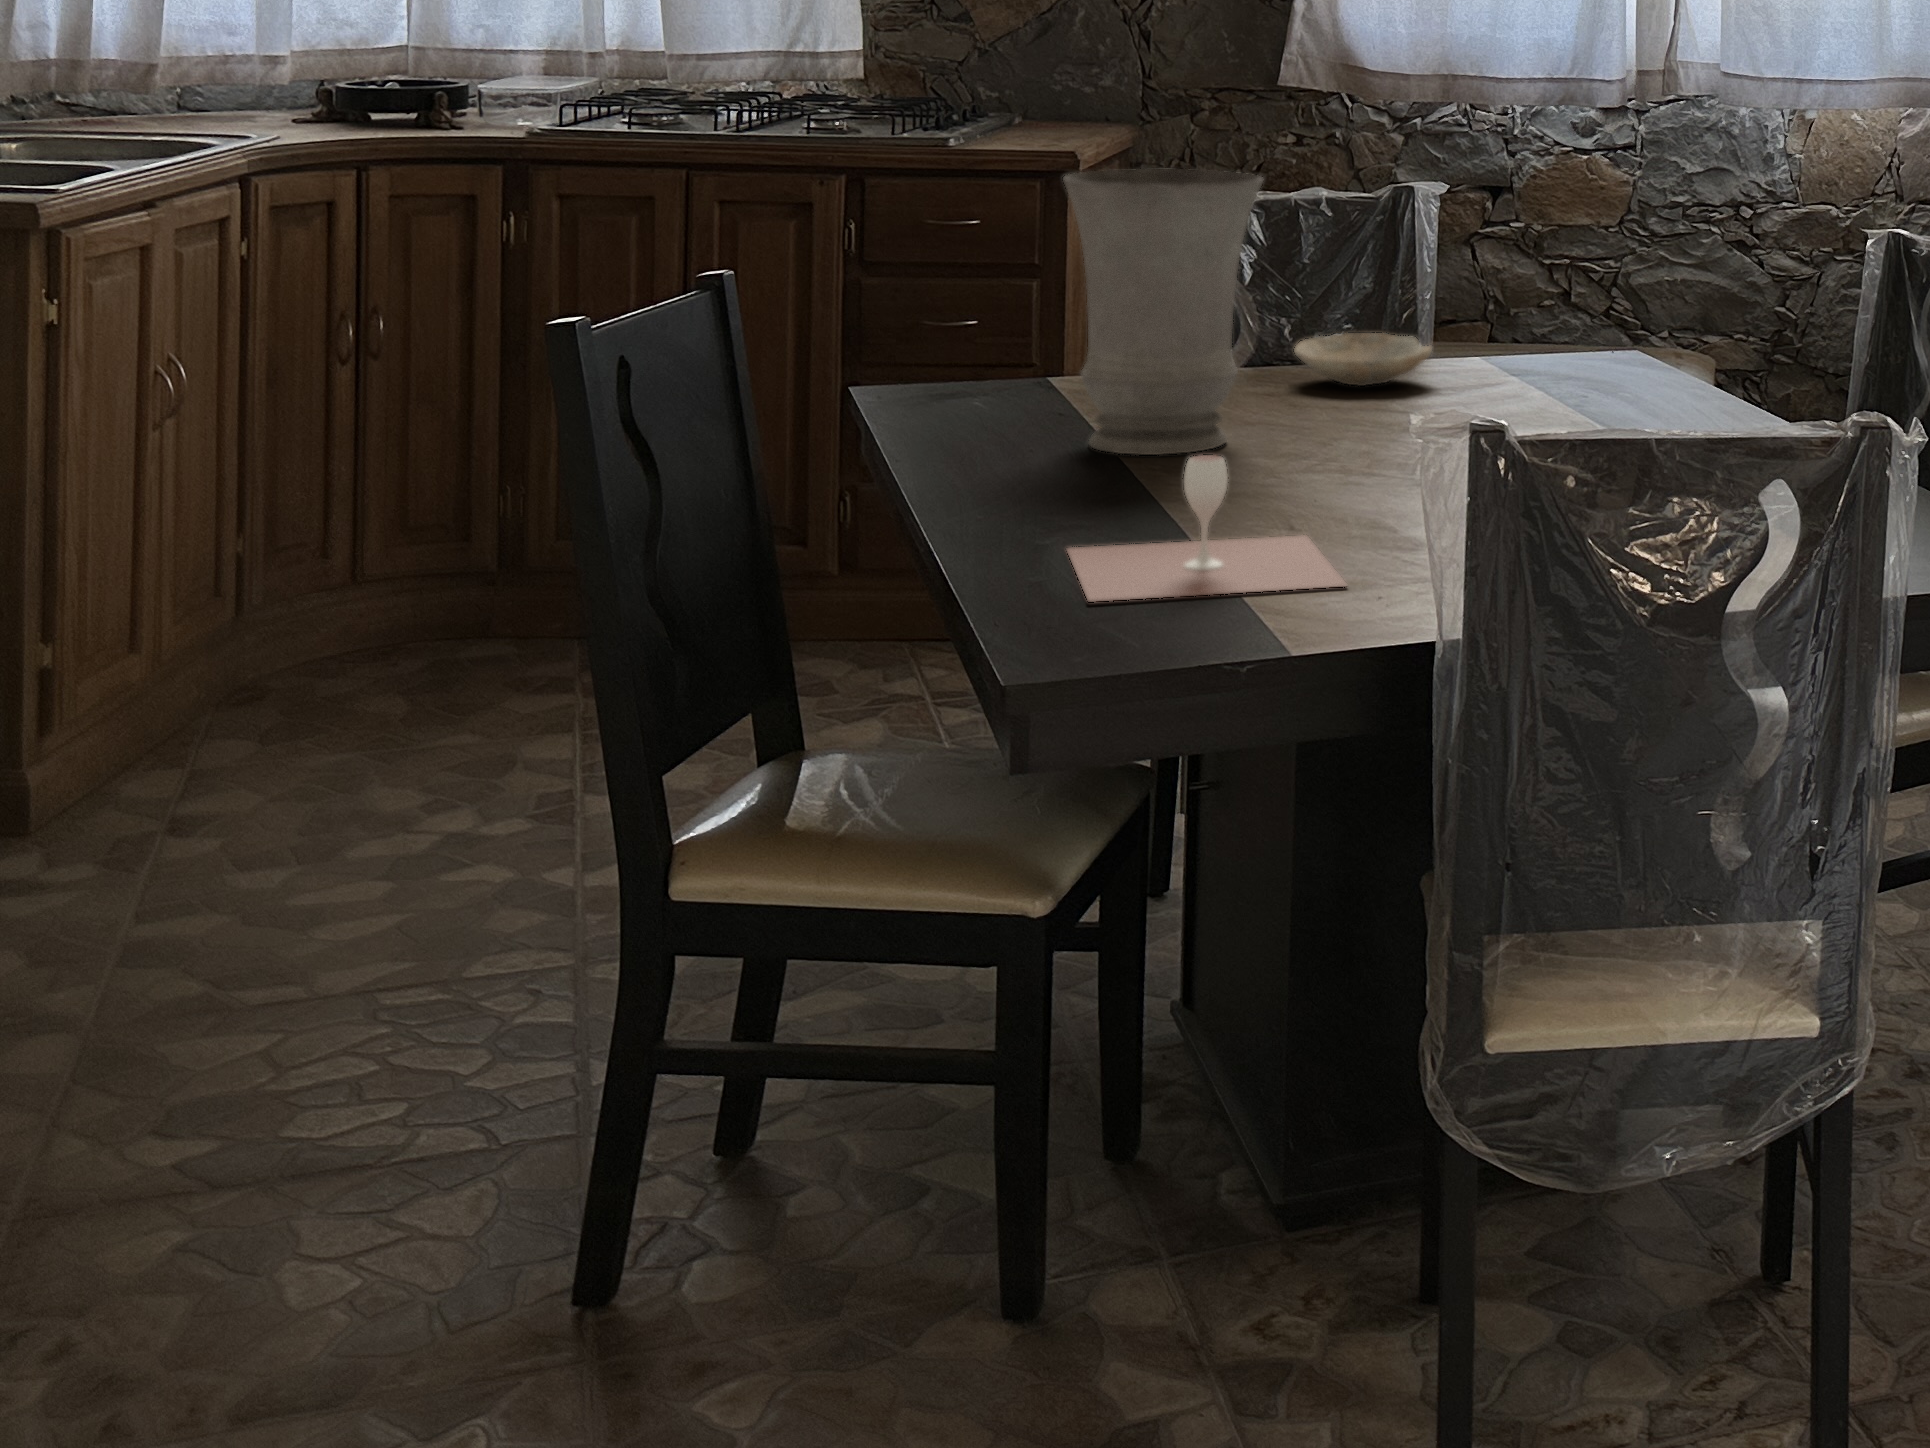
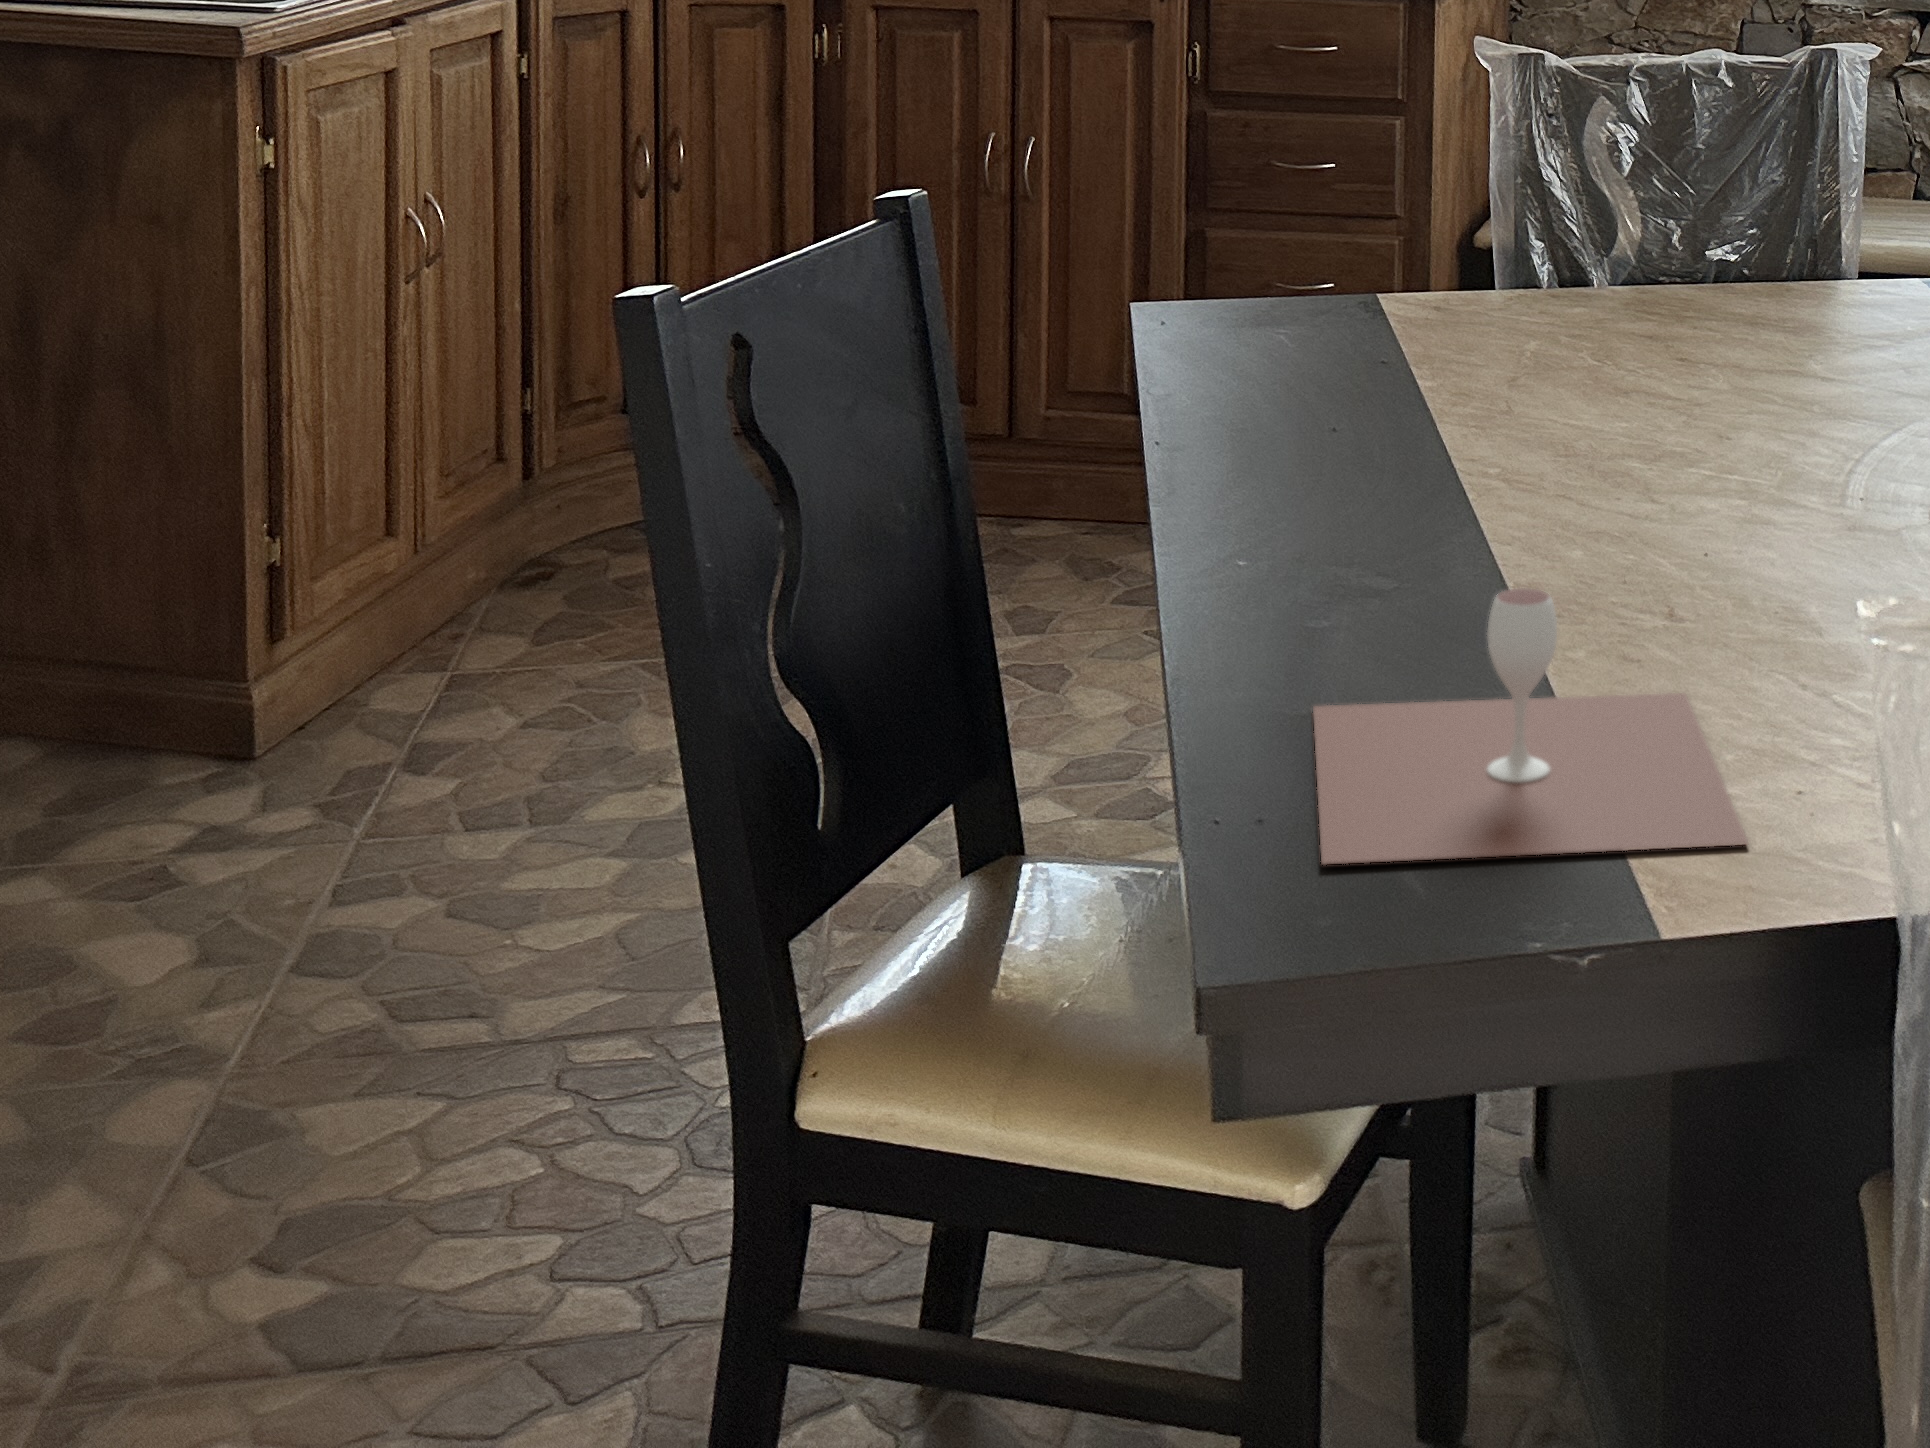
vase: present [1063,169,1263,455] -> none [1353,55,1634,482]
bowl: present [1295,333,1432,386] -> none [1679,264,1867,346]

